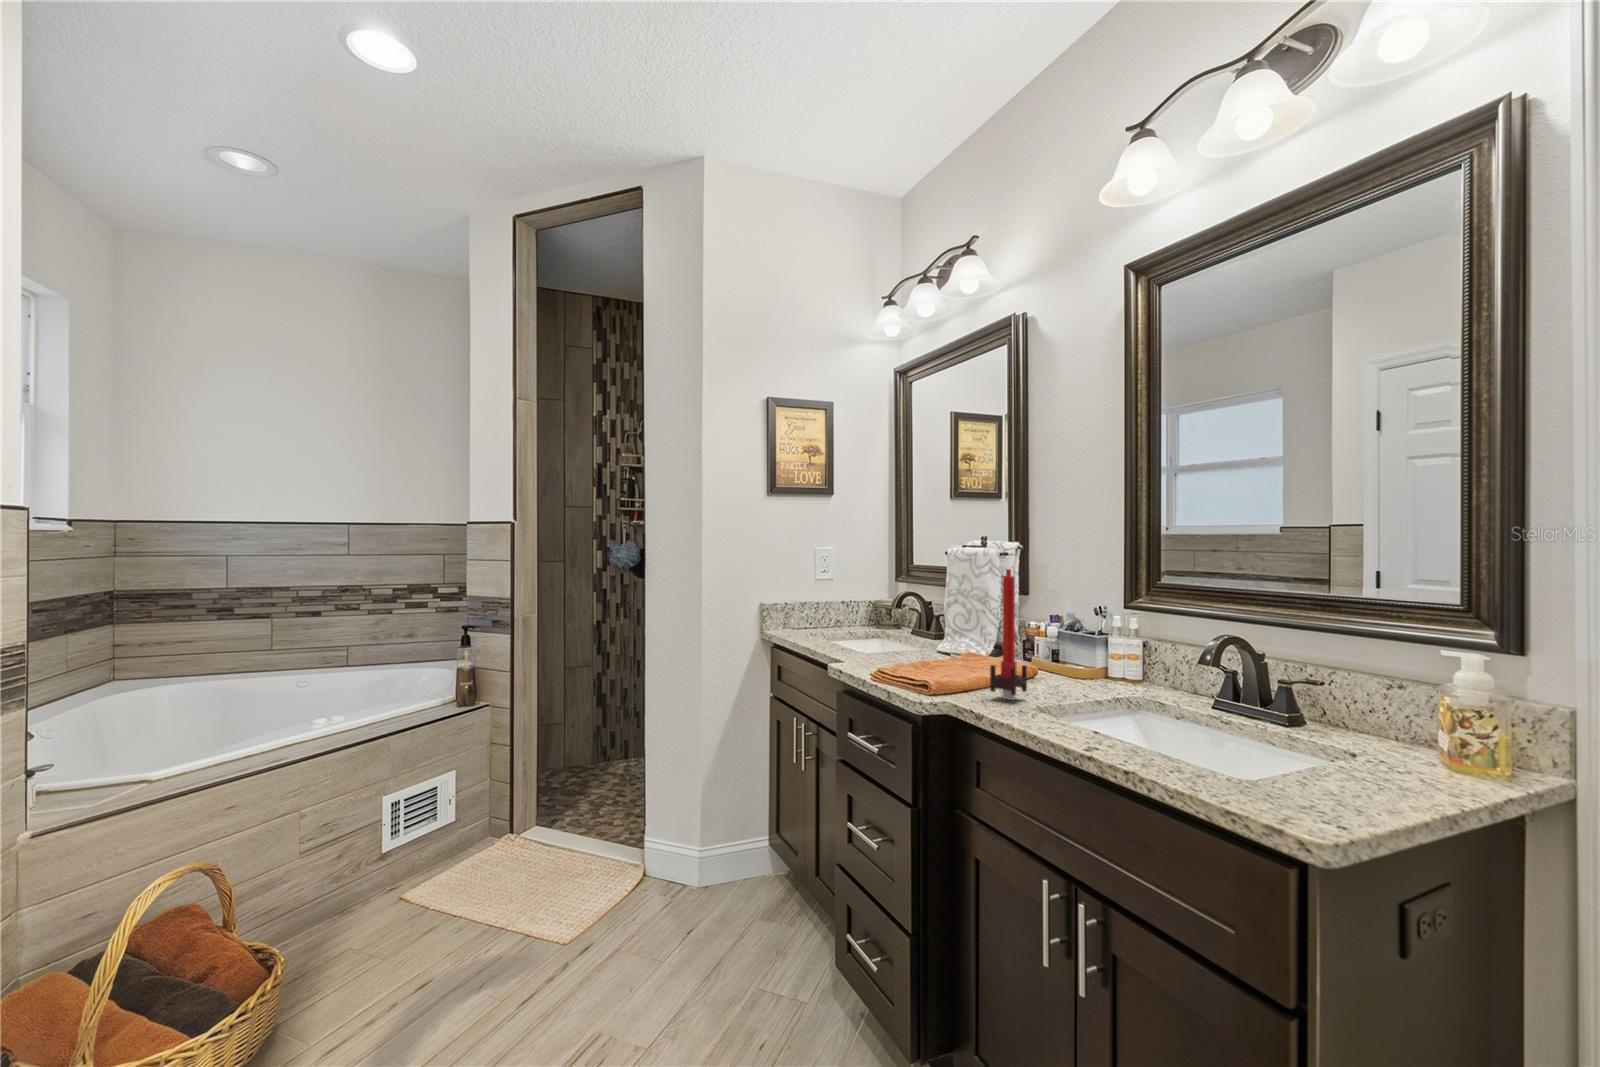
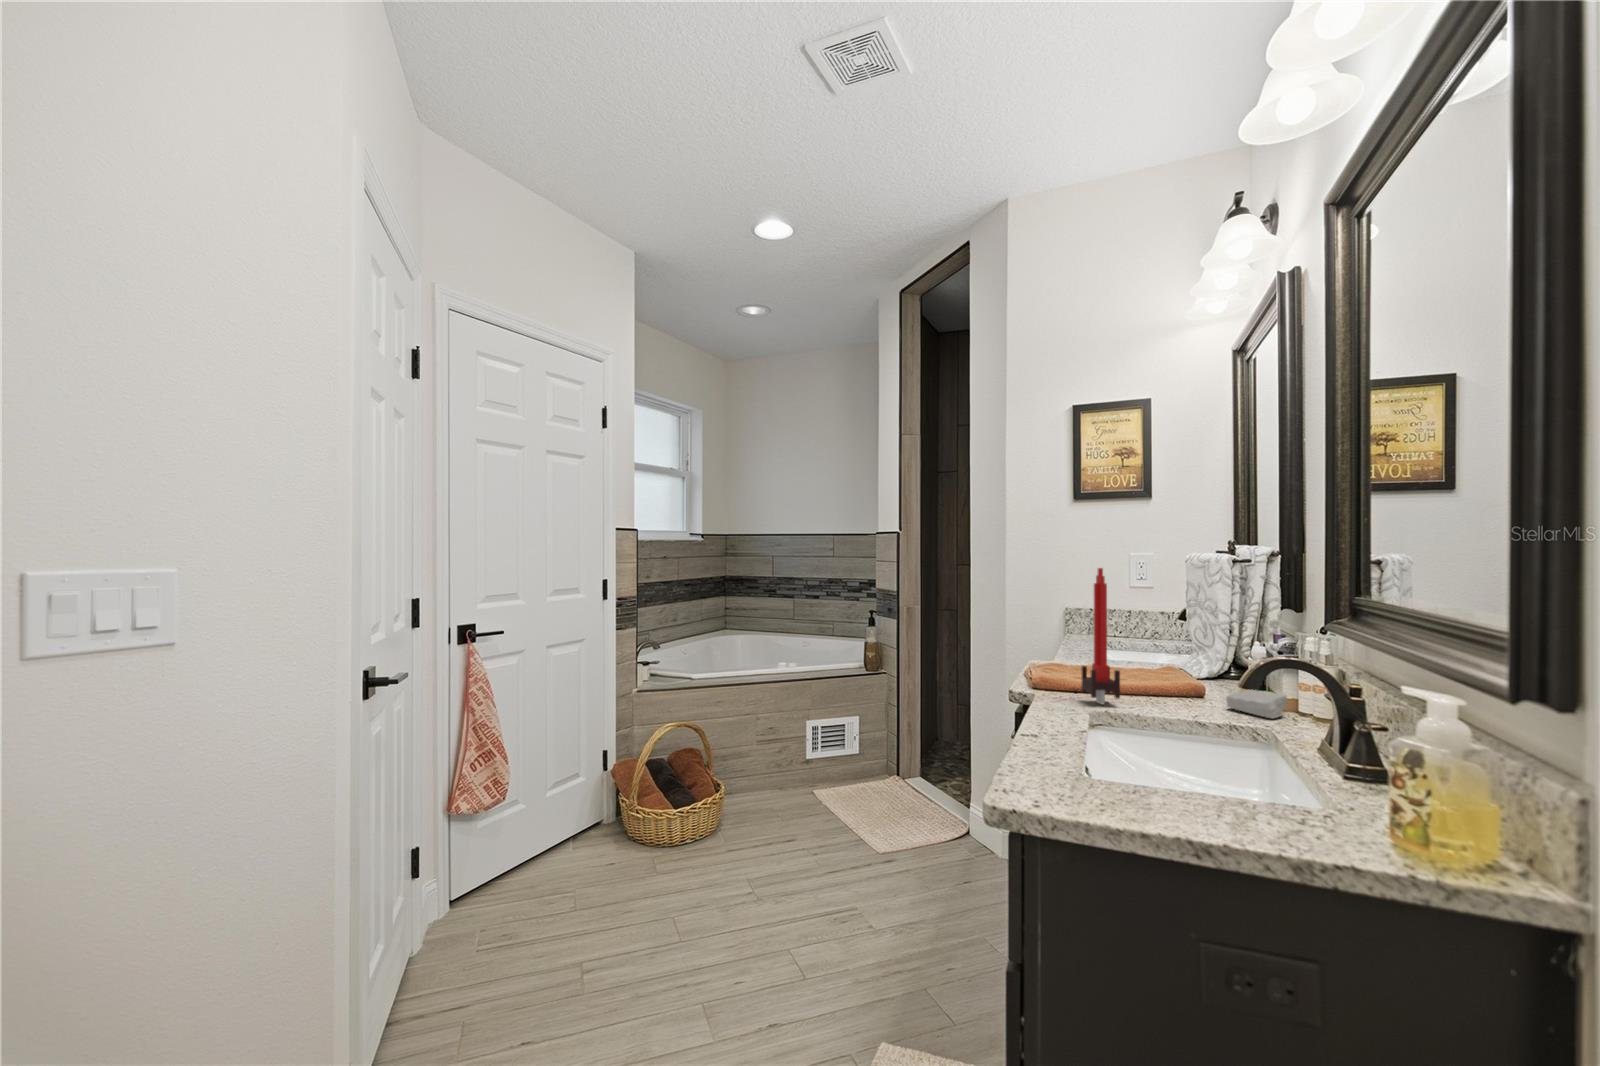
soap bar: none [1065,666,1110,687] -> present [1226,690,1287,718]

